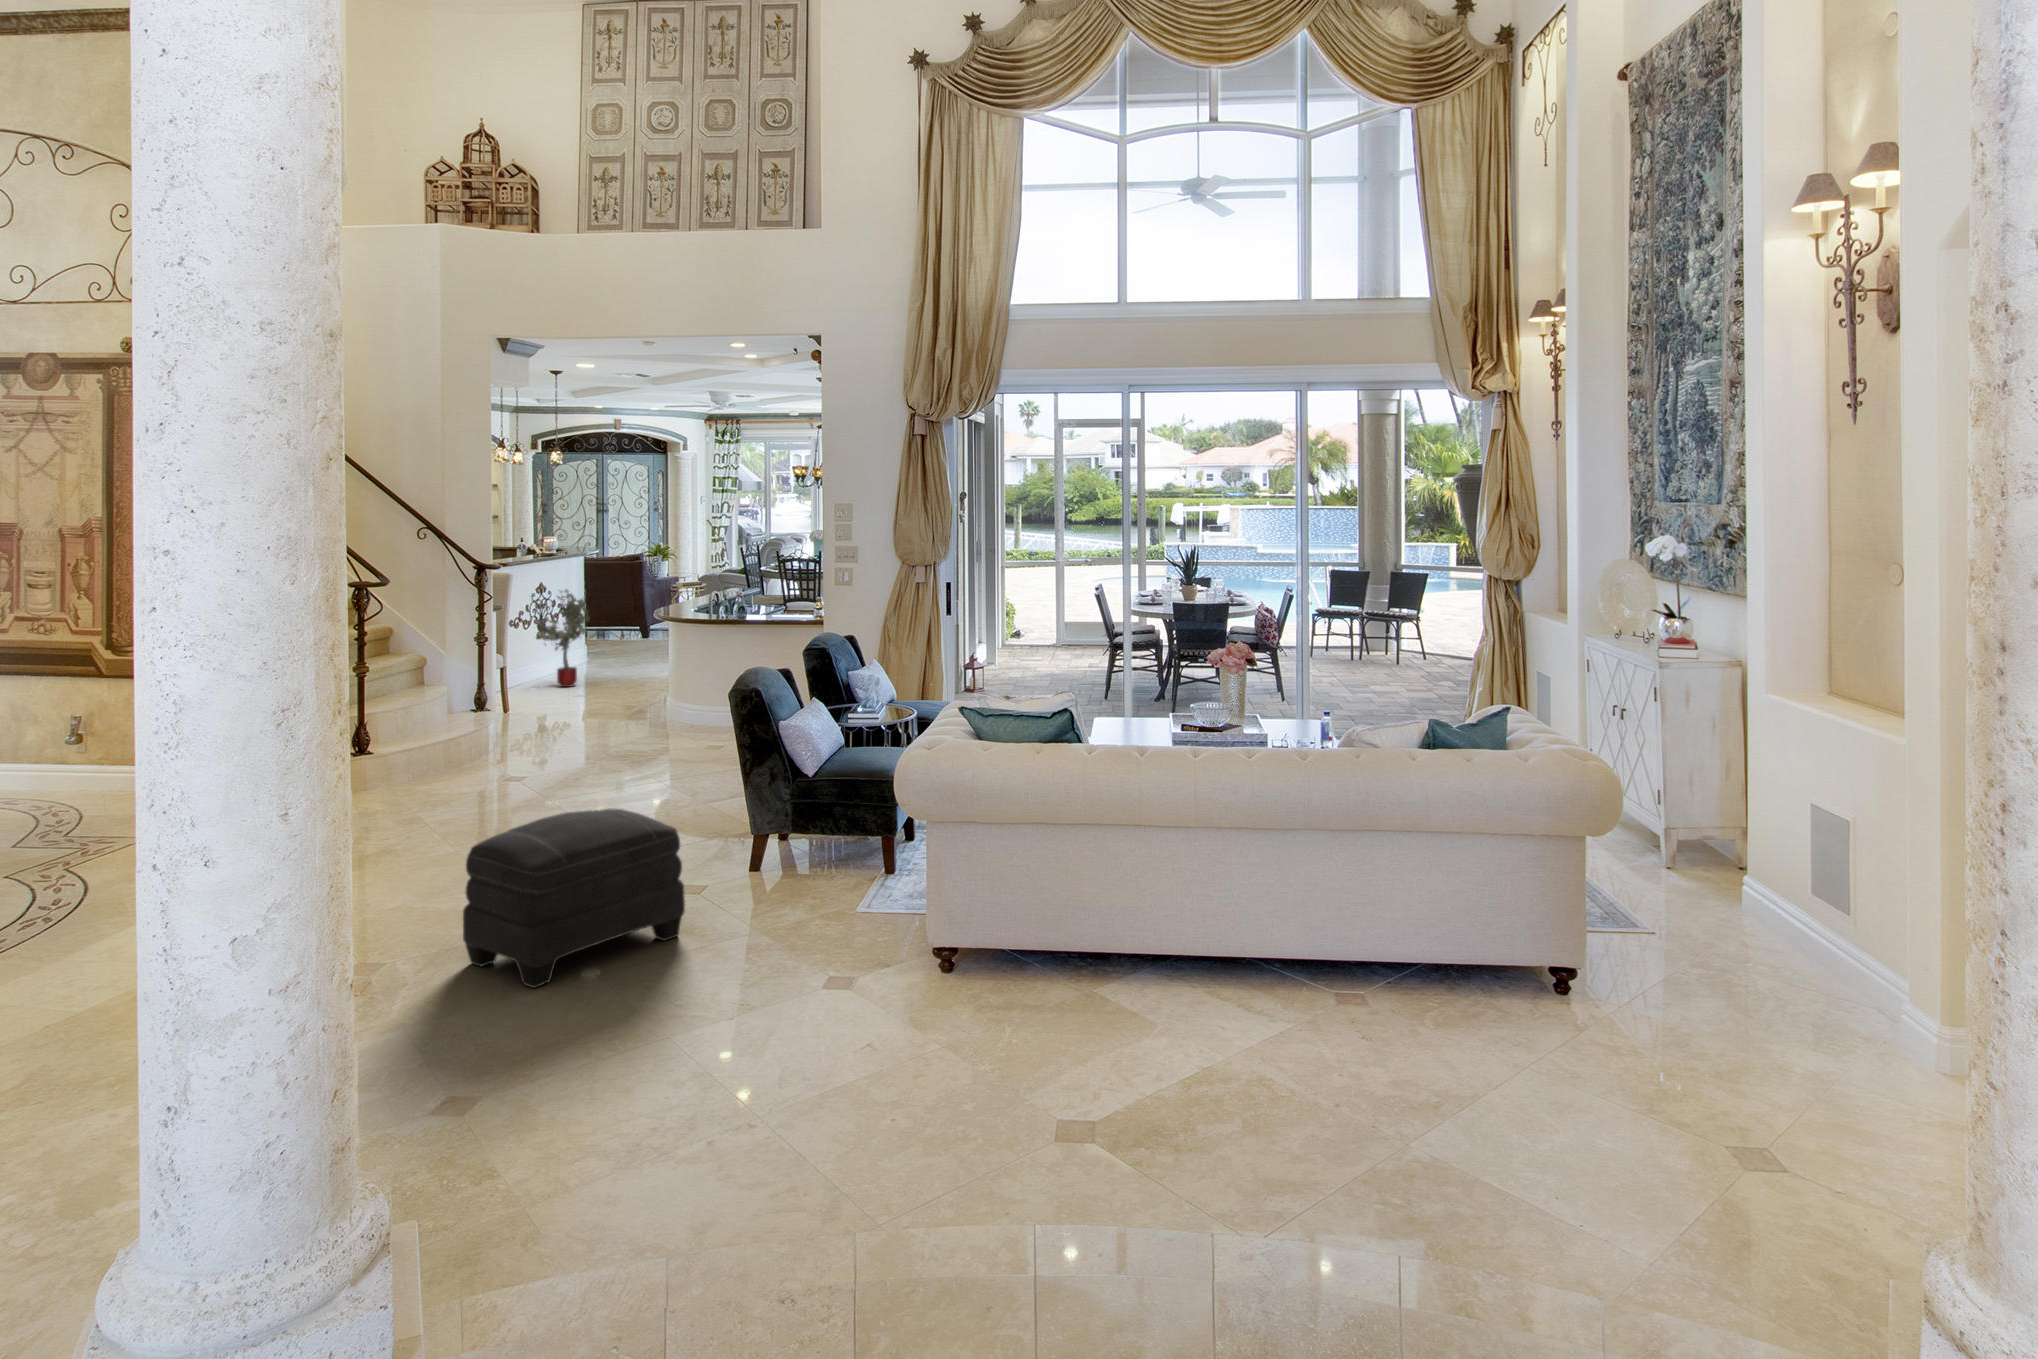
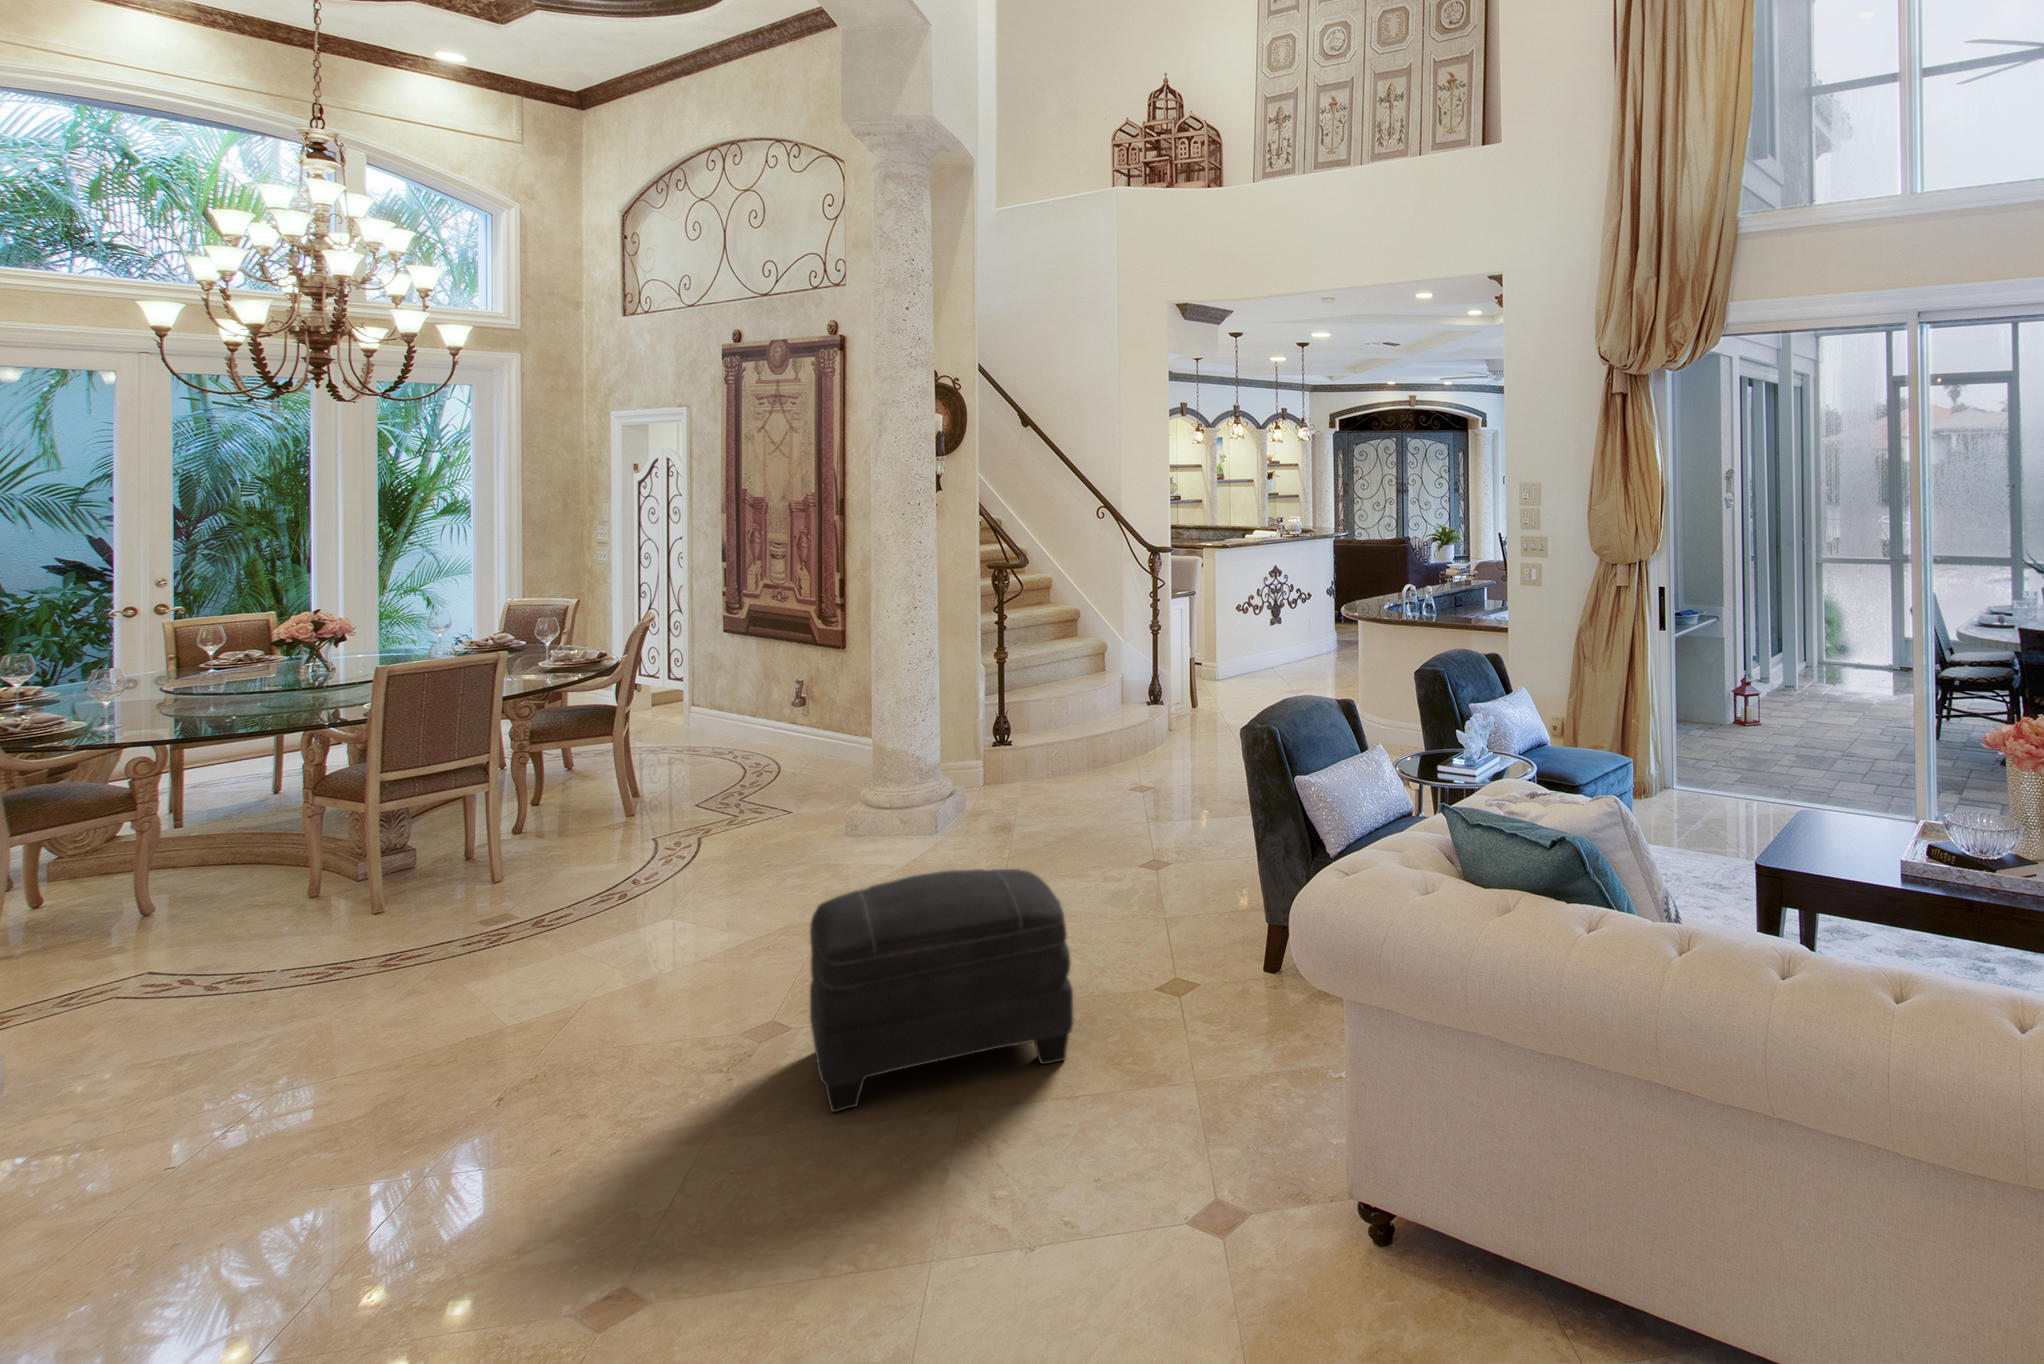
potted tree: present [537,590,589,687] -> none [1257,569,1317,673]

